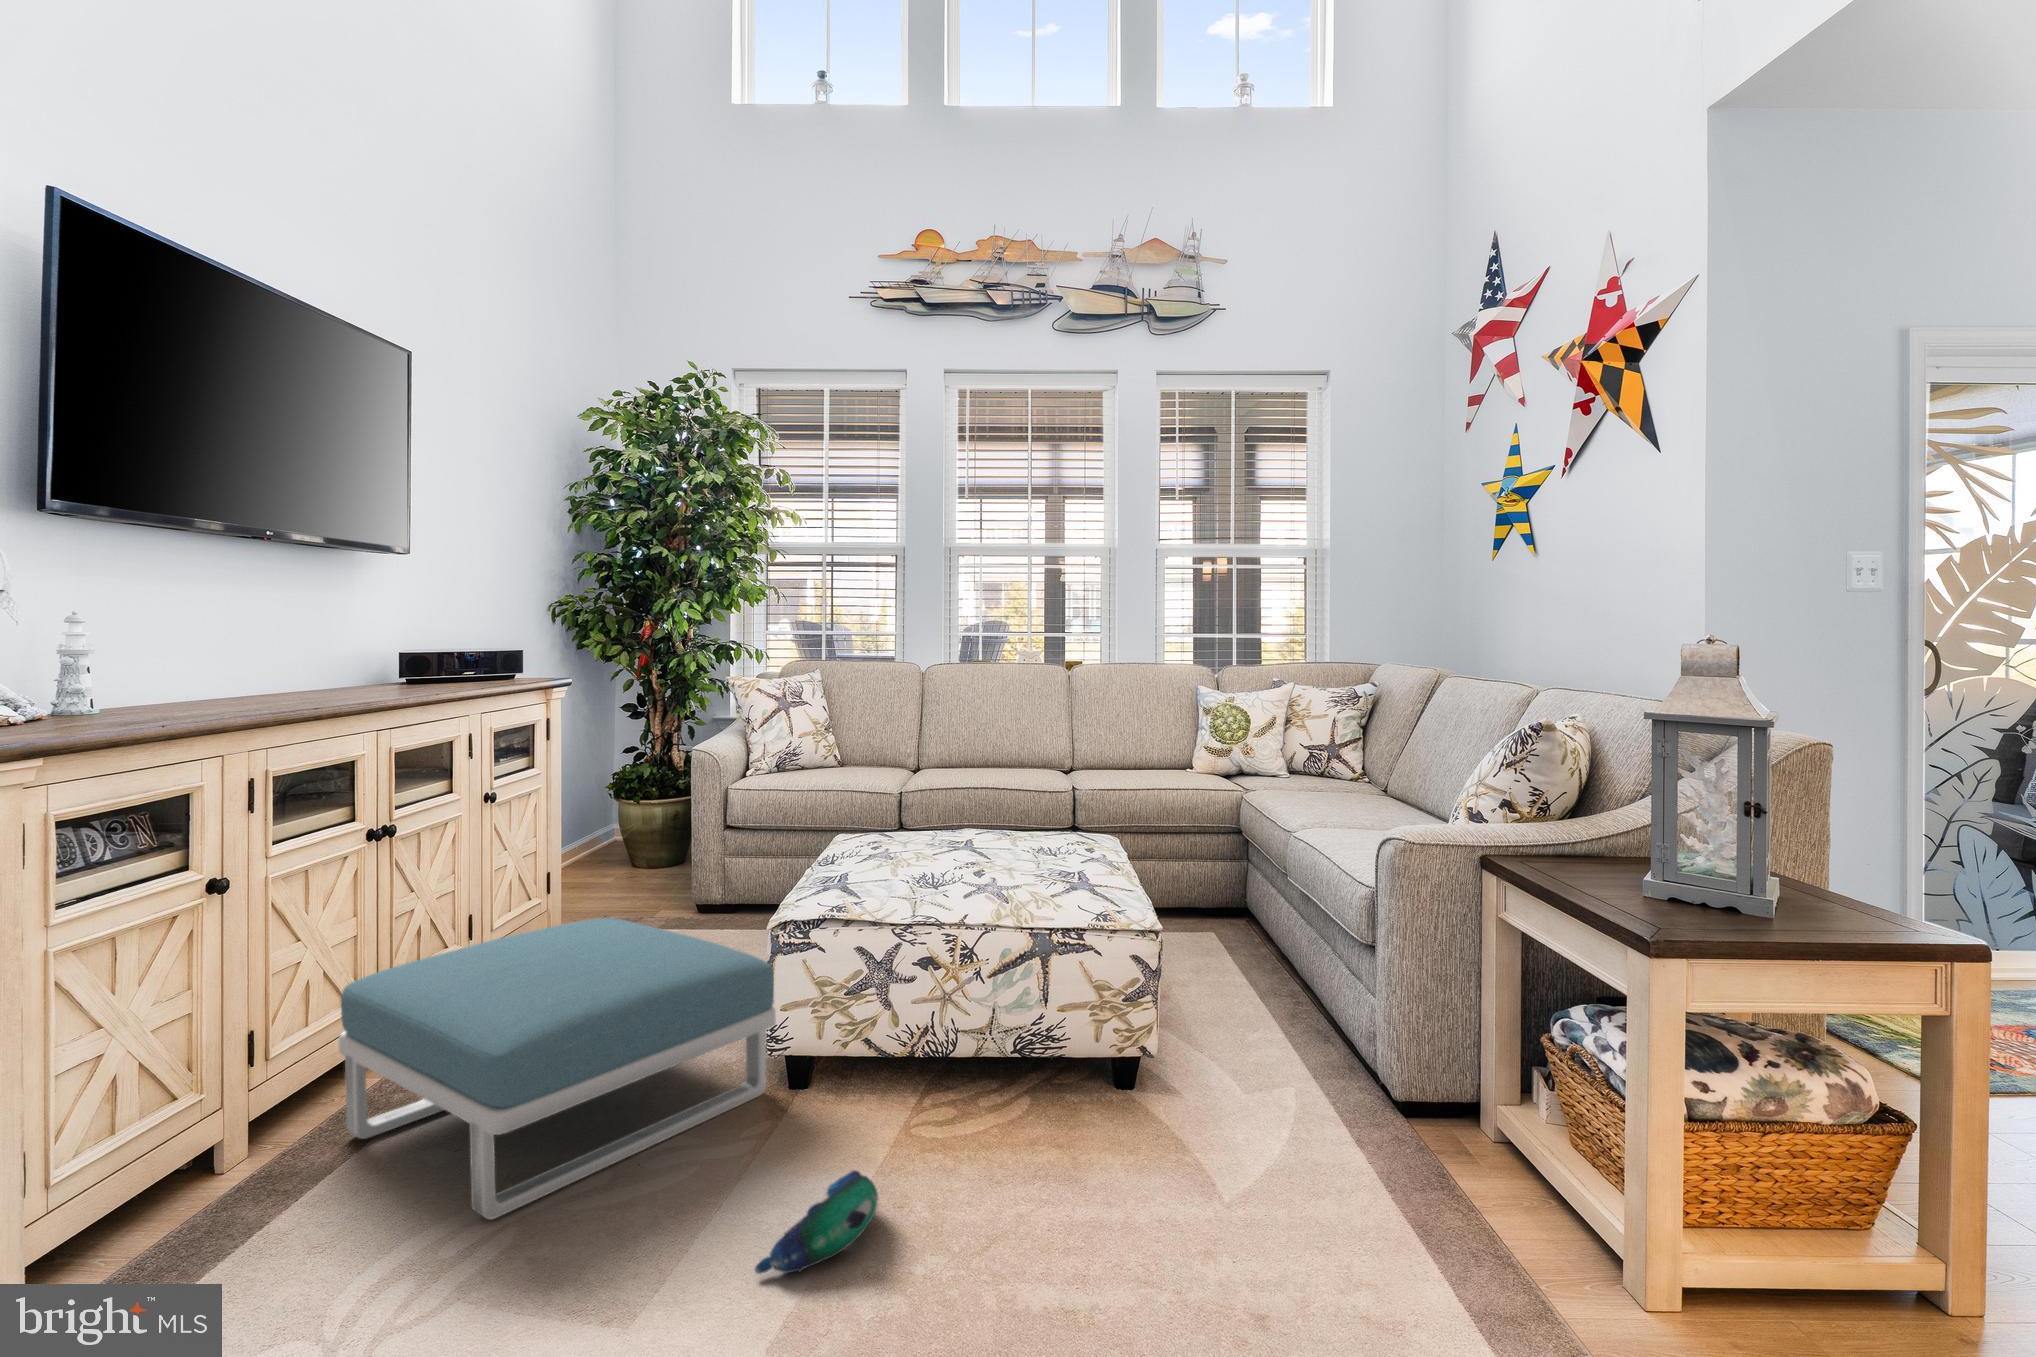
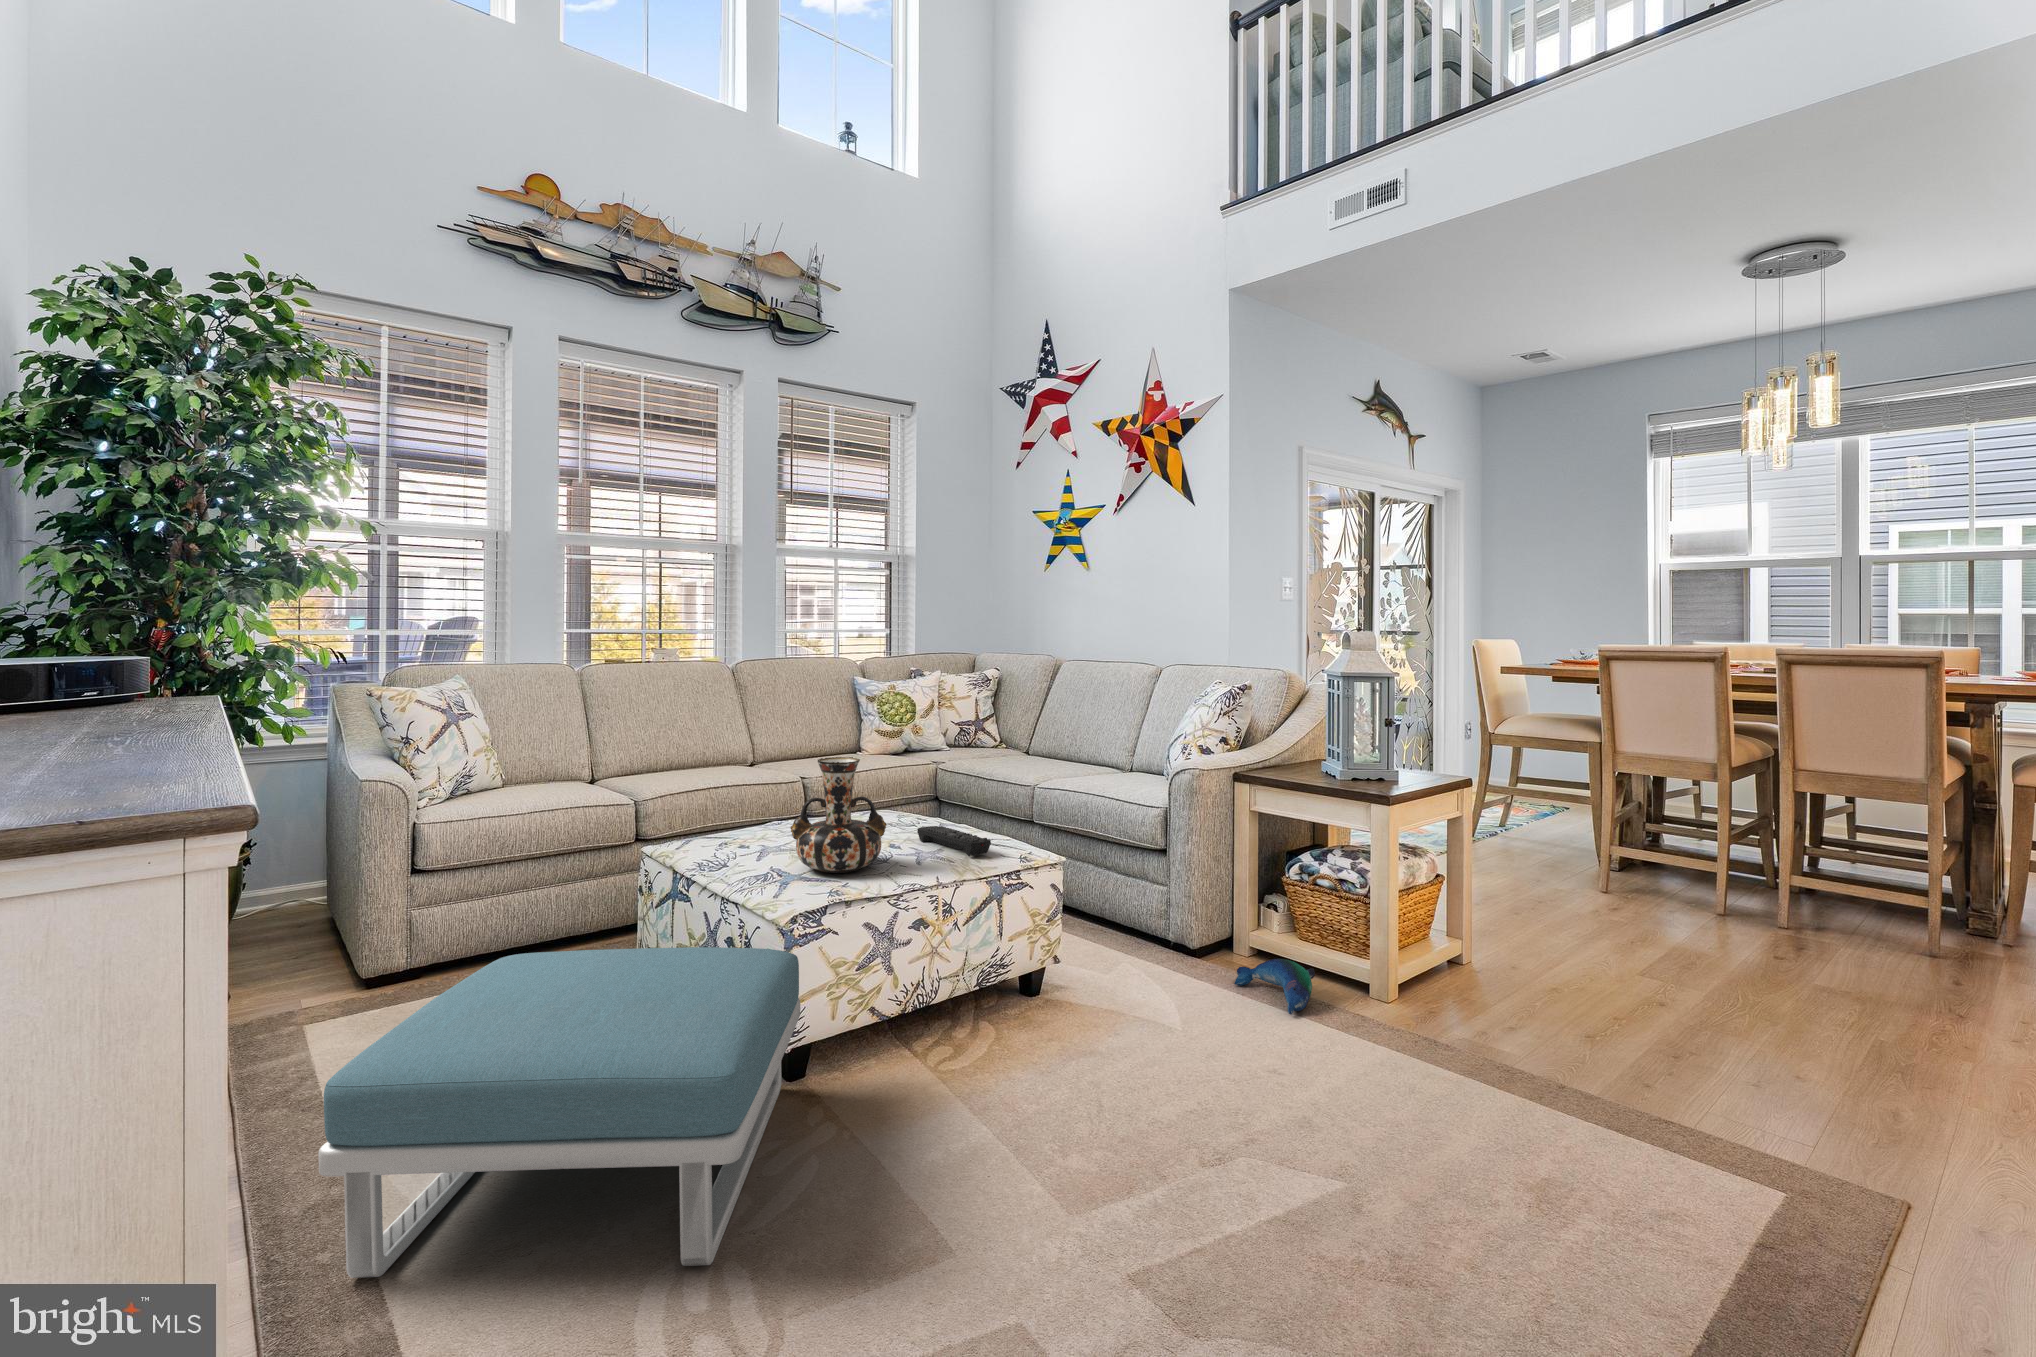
decorative vase: none [859,774,945,895] -> present [790,757,887,873]
remote control: none [1031,860,1059,899] -> present [917,826,991,856]
plush toy: present [755,1170,878,1274] -> present [1234,959,1315,1015]

